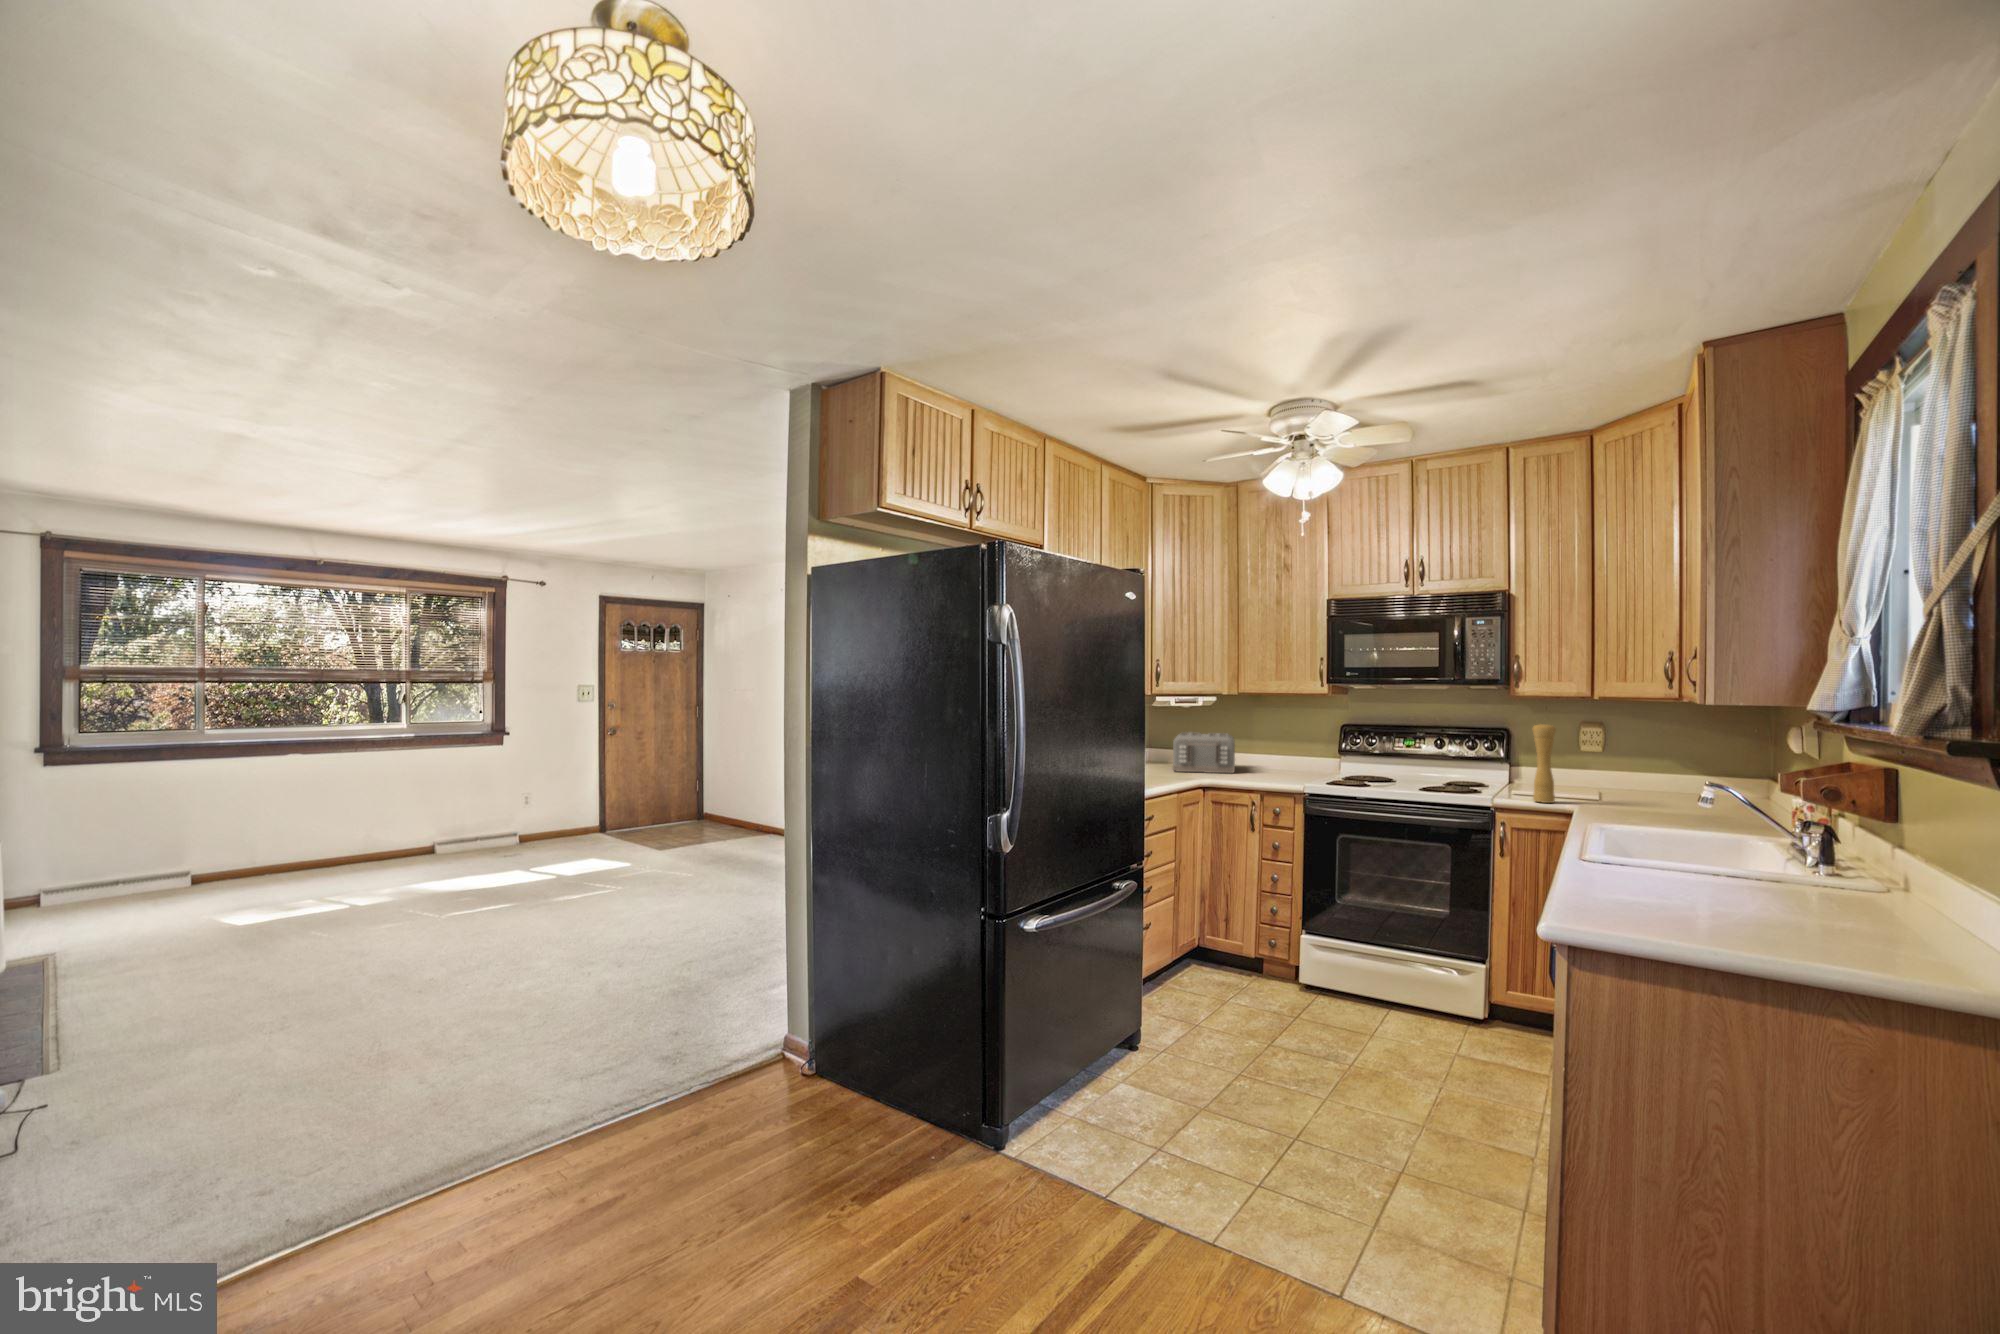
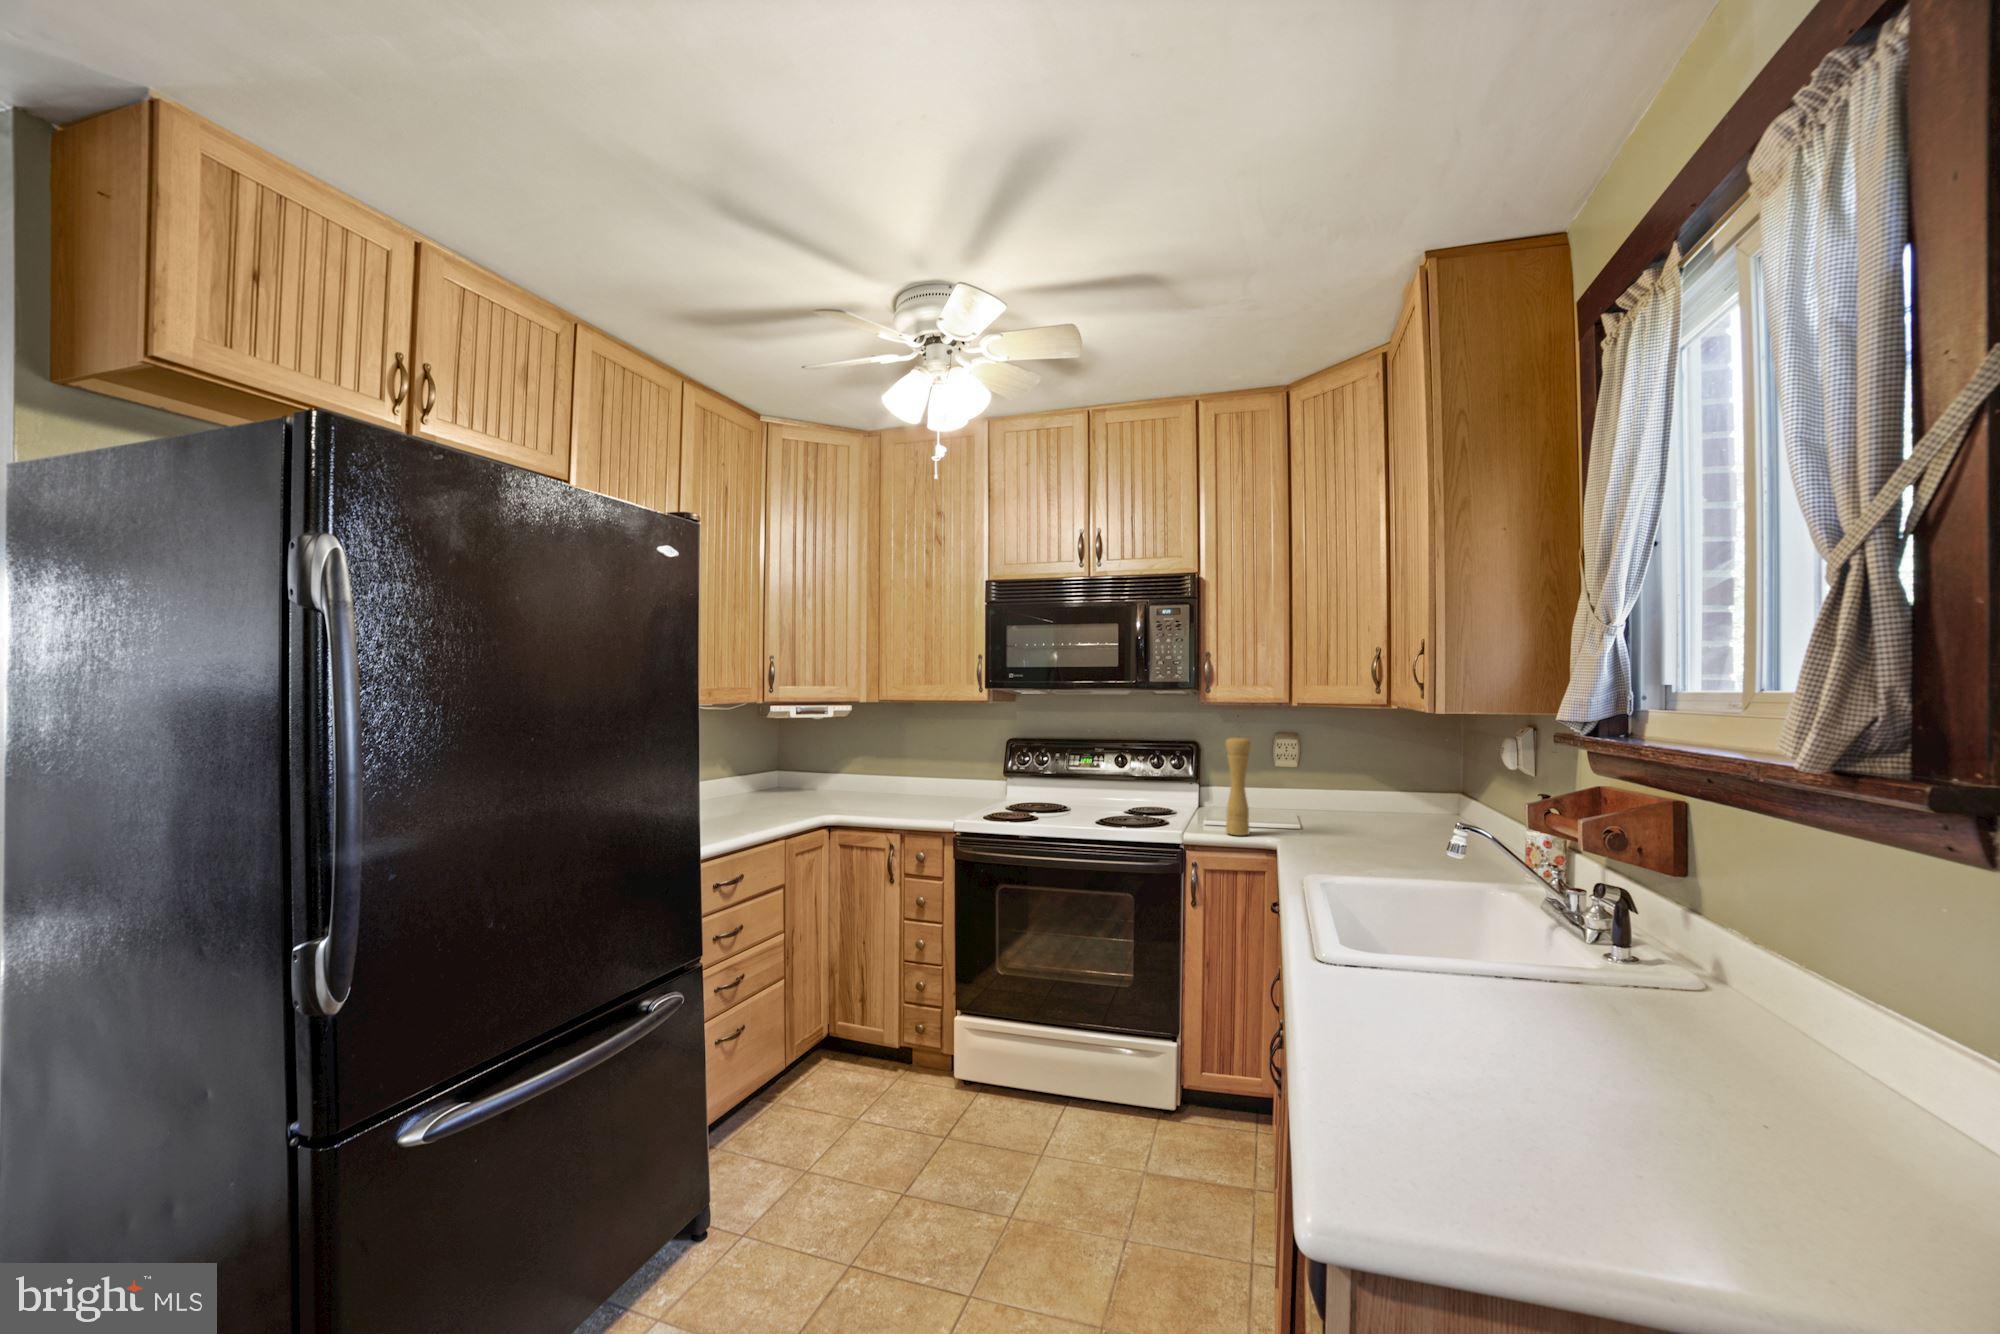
toaster: present [1173,732,1235,773] -> none [801,748,887,802]

